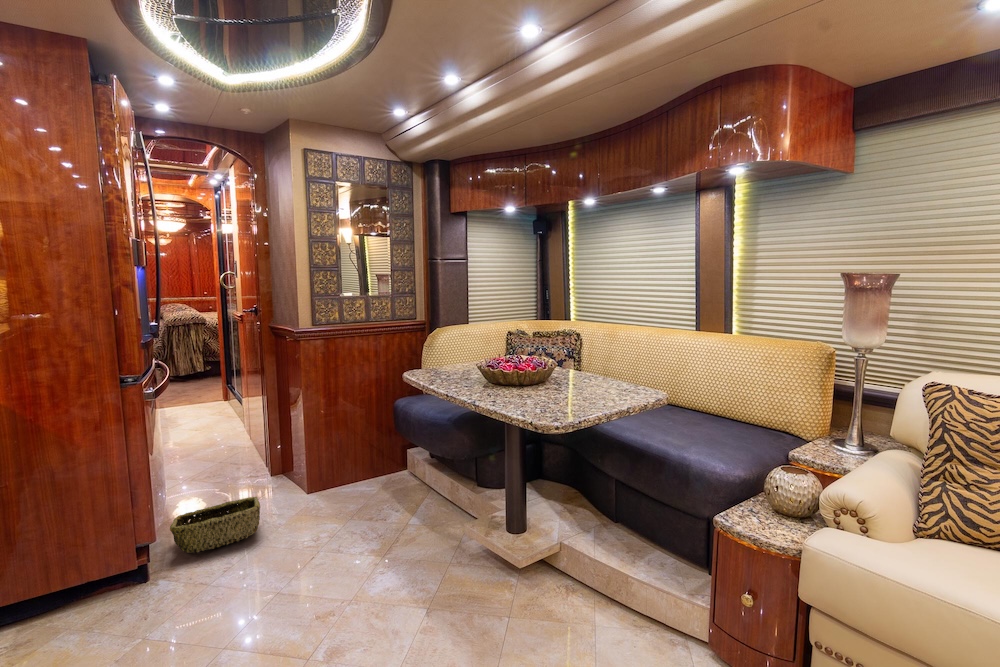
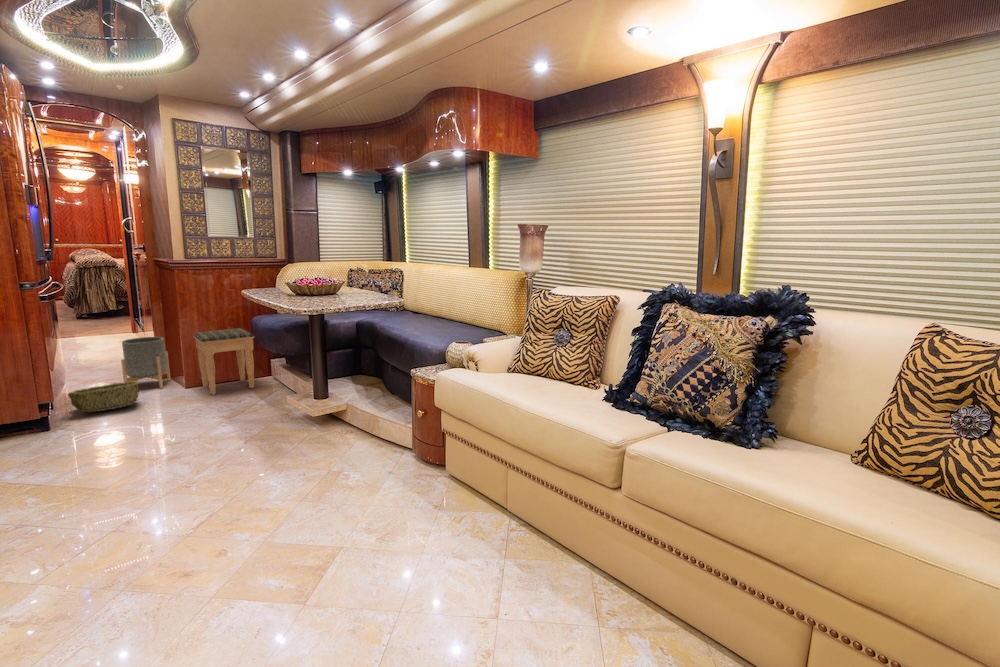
footstool: none [322,413,402,511] -> present [193,328,255,395]
planter: none [232,426,287,503] -> present [121,337,171,388]

